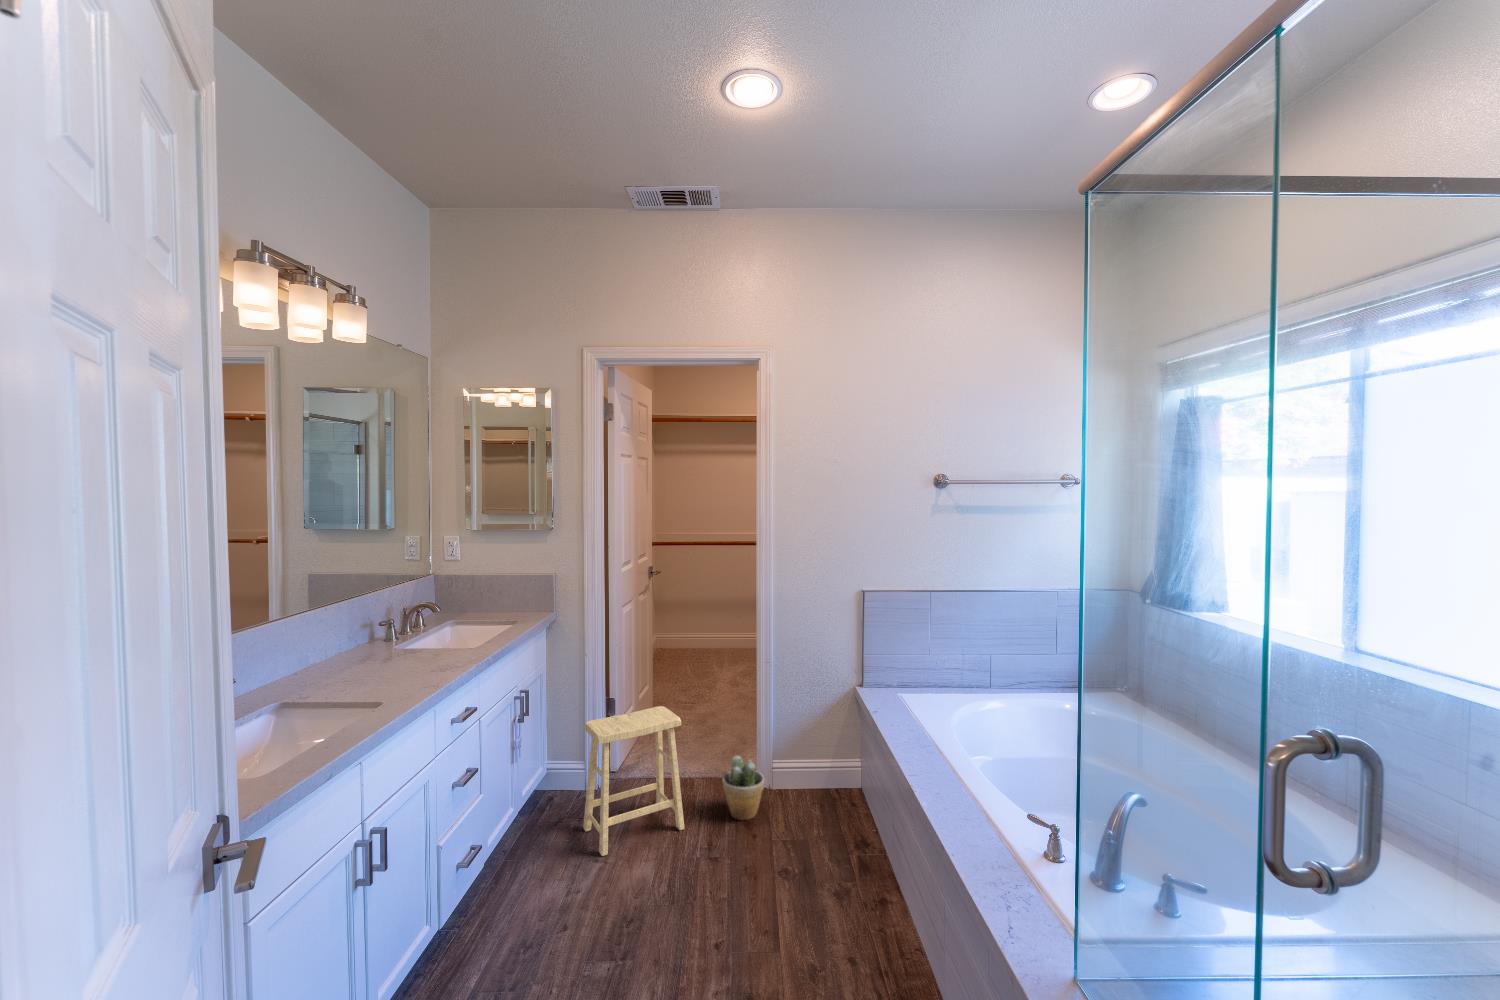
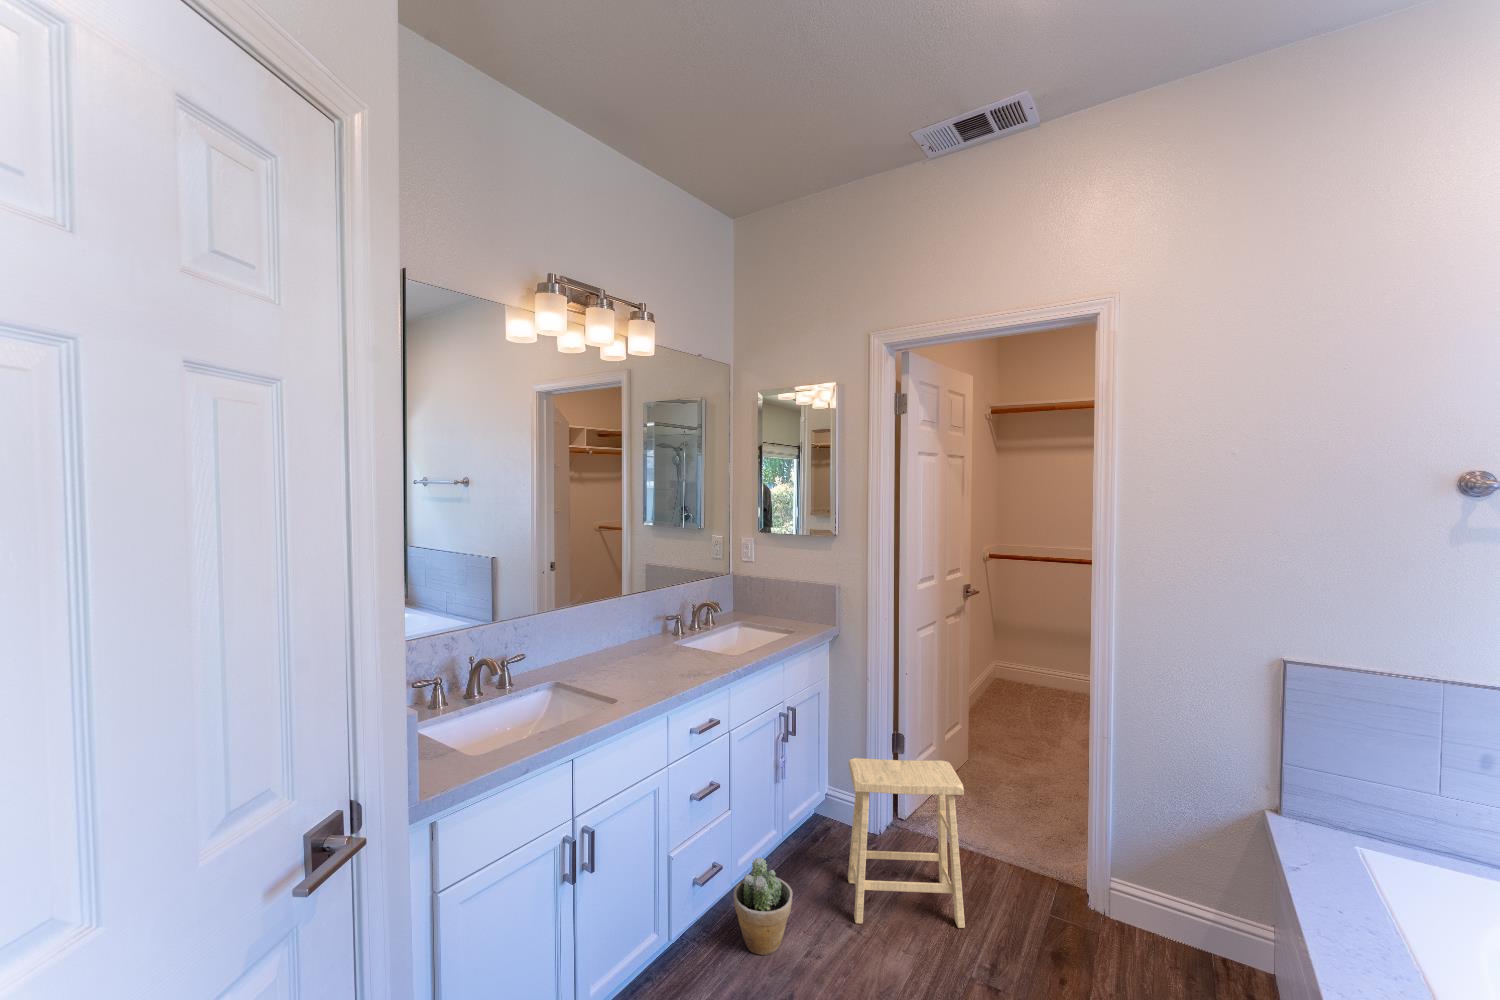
potted plant: present [722,756,764,820] -> present [734,858,793,955]

